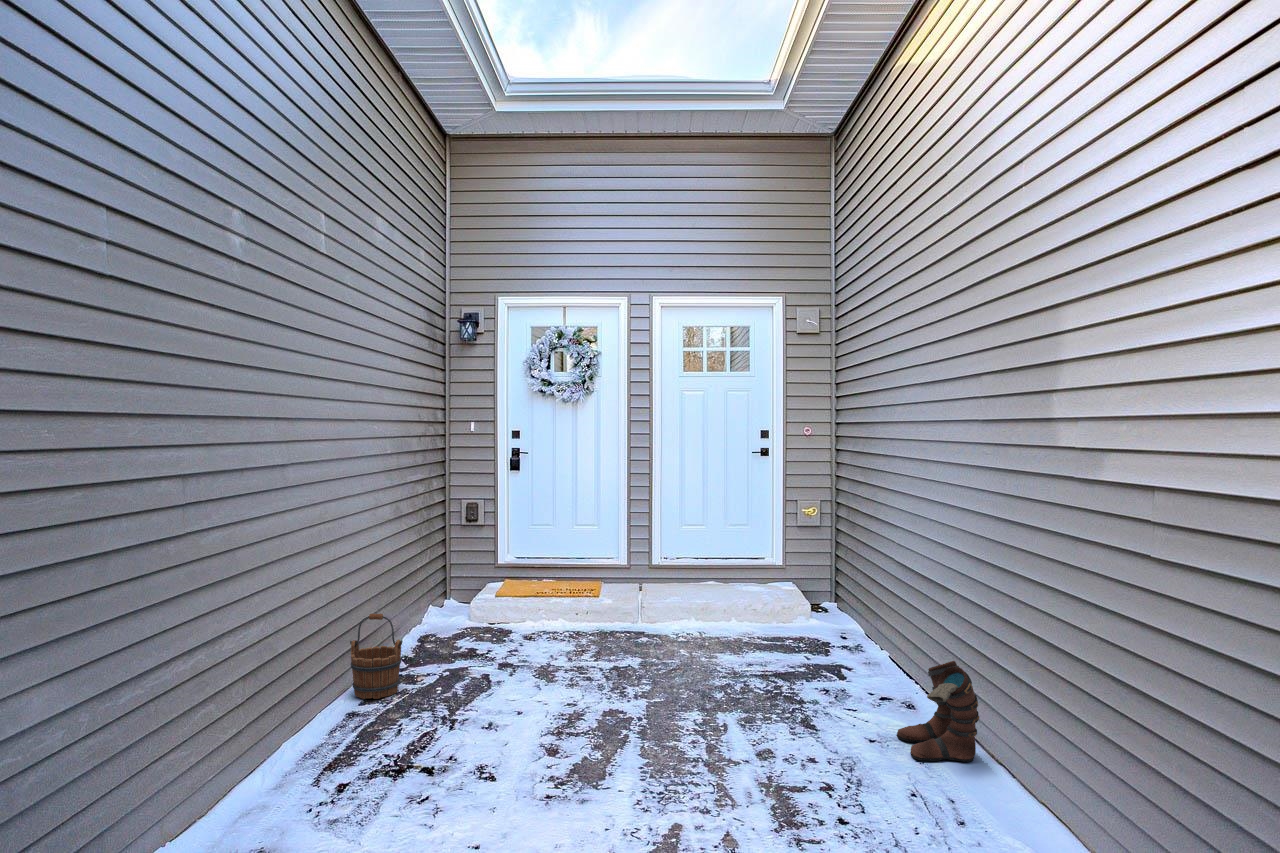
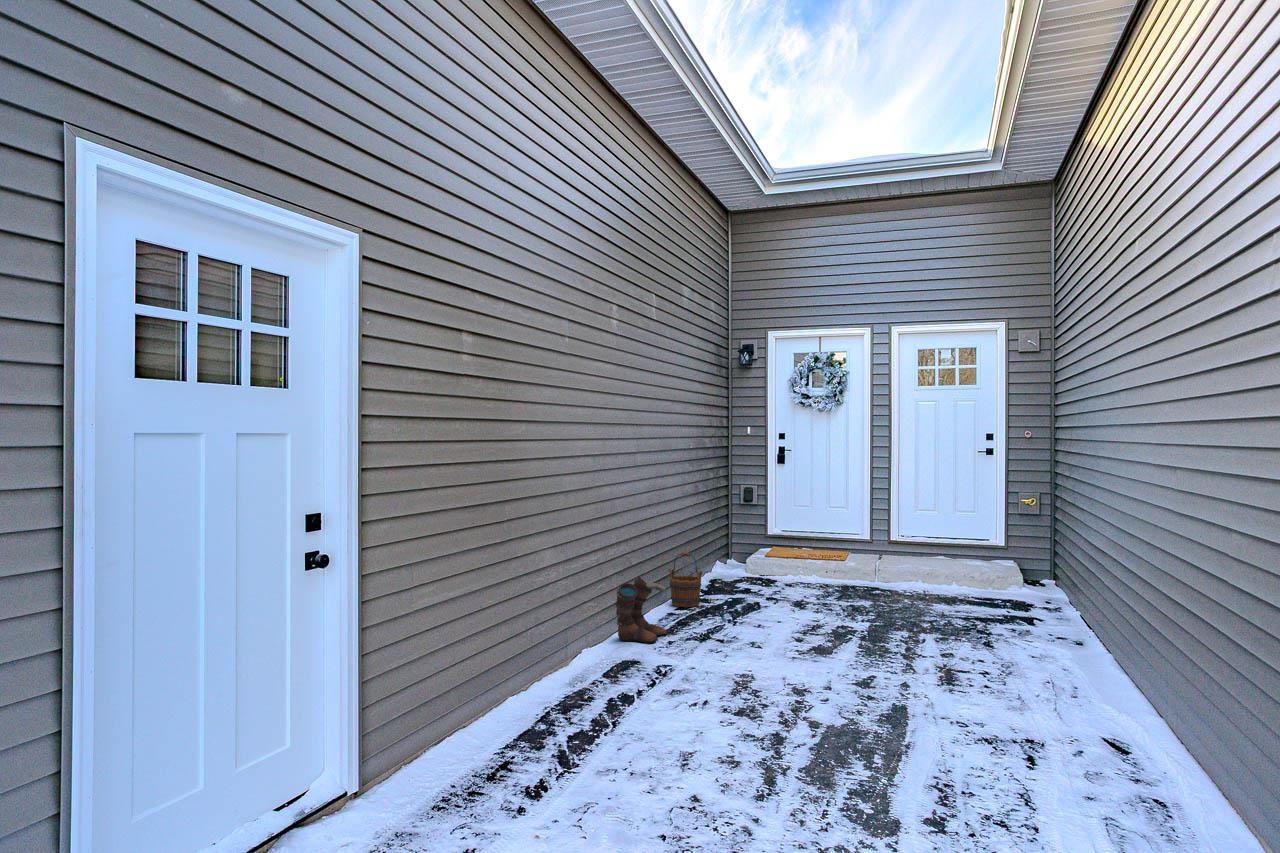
boots: present [897,661,979,762] -> present [616,577,667,643]

